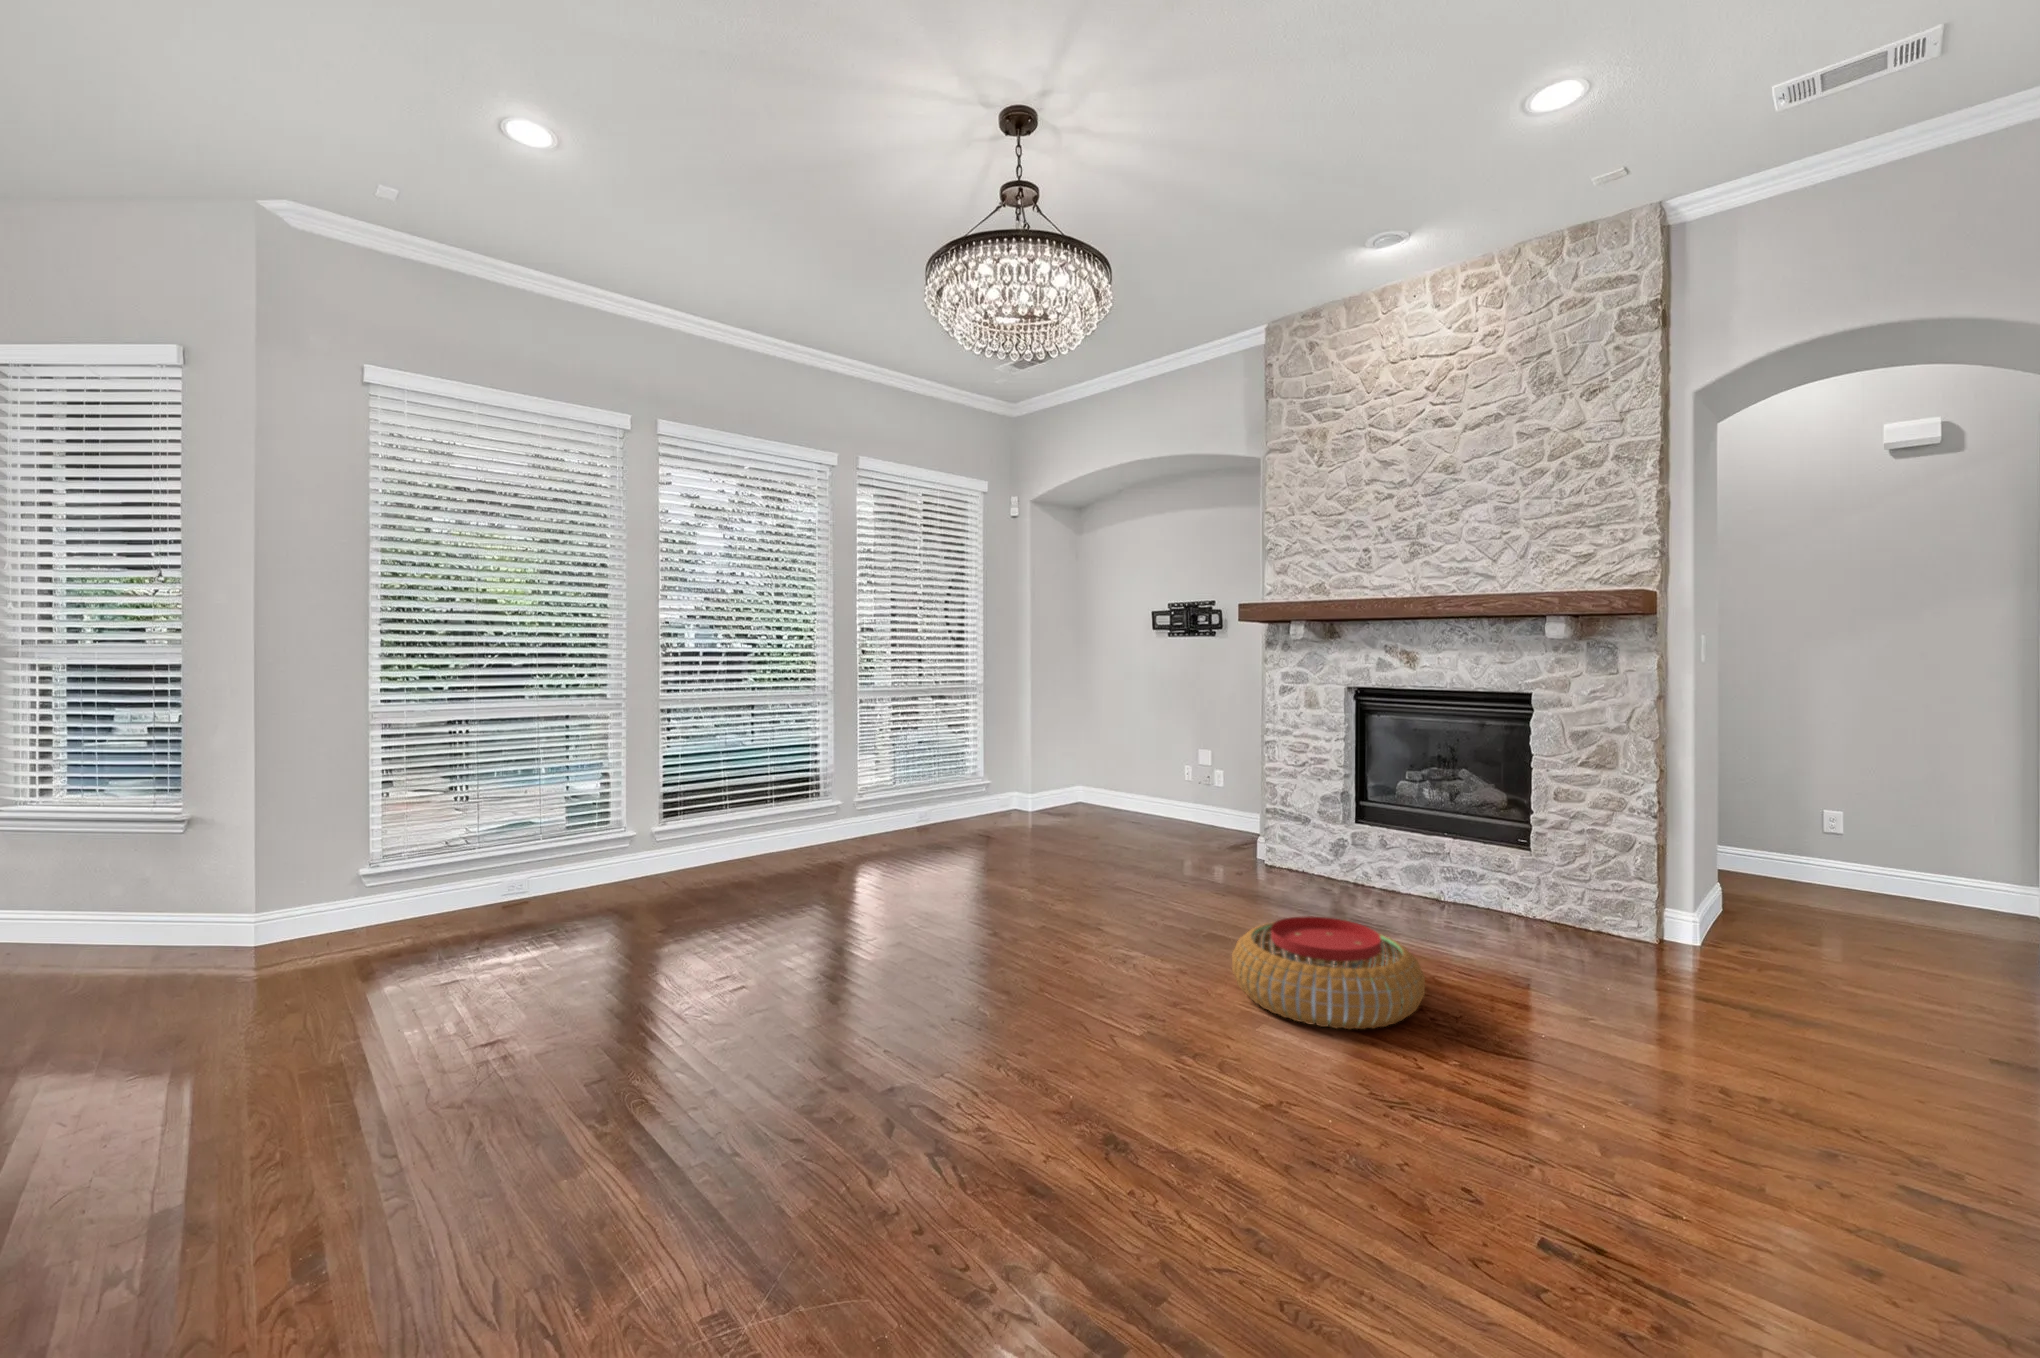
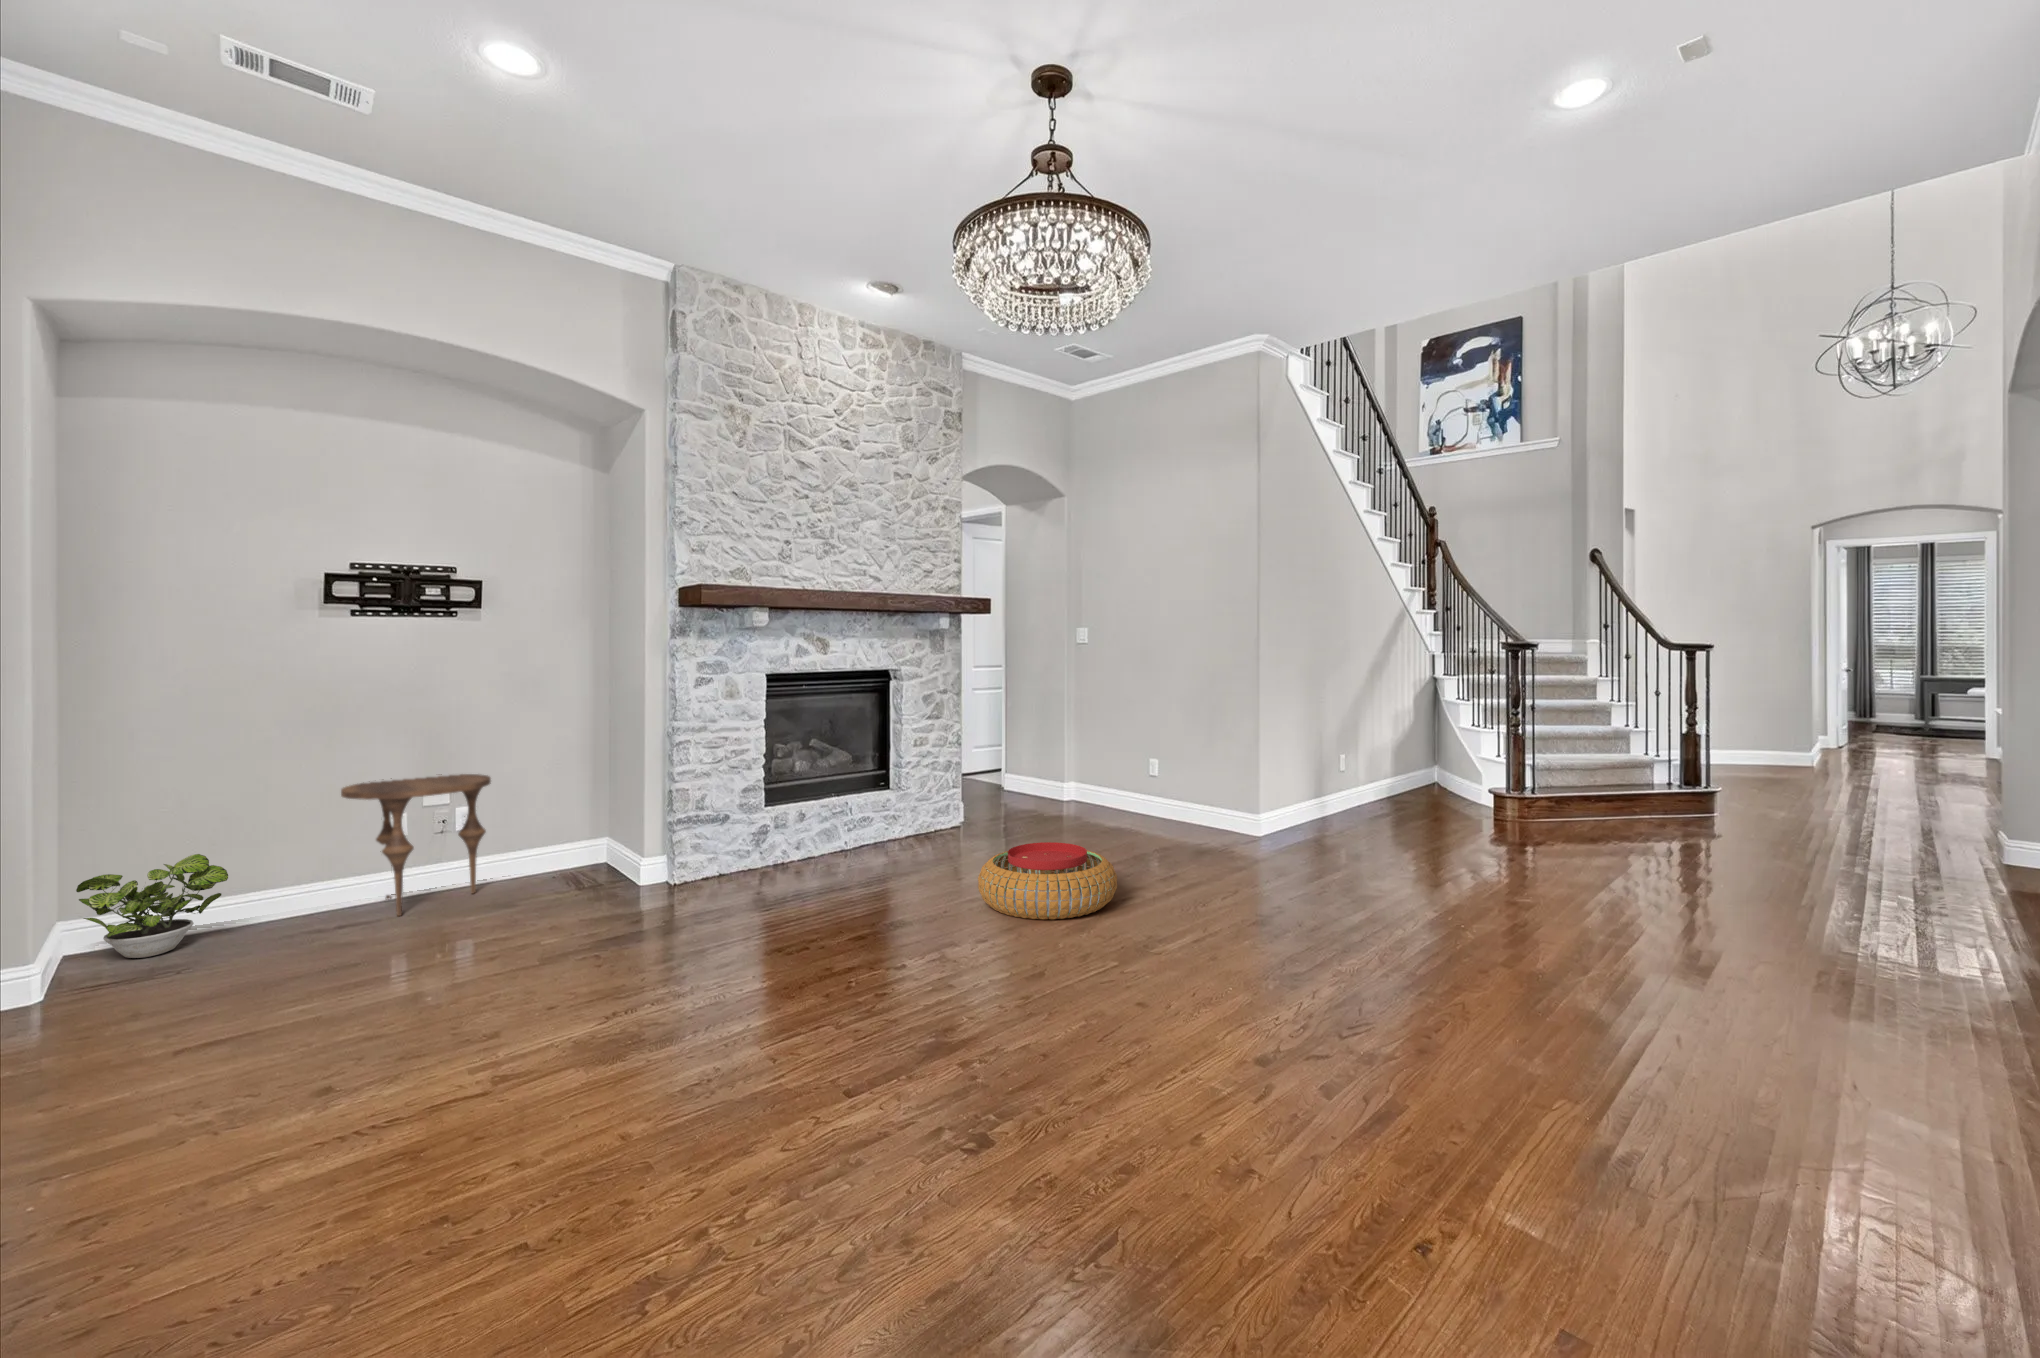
side table: none [1128,743,1208,831] -> present [341,774,491,916]
potted plant: none [1046,765,1091,813] -> present [76,854,228,958]

